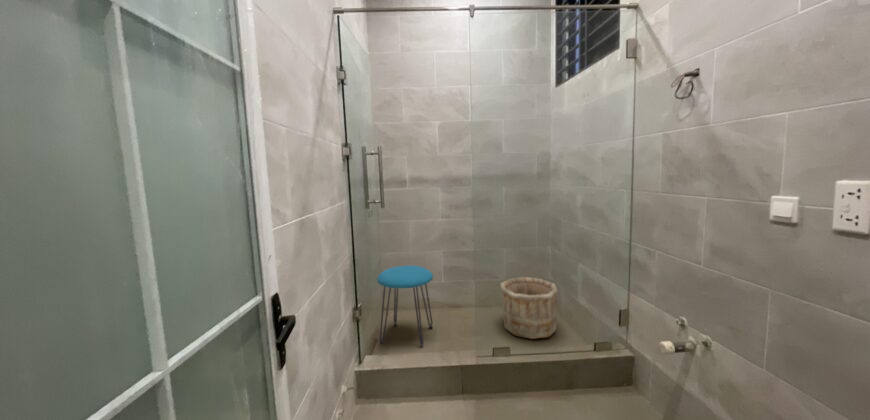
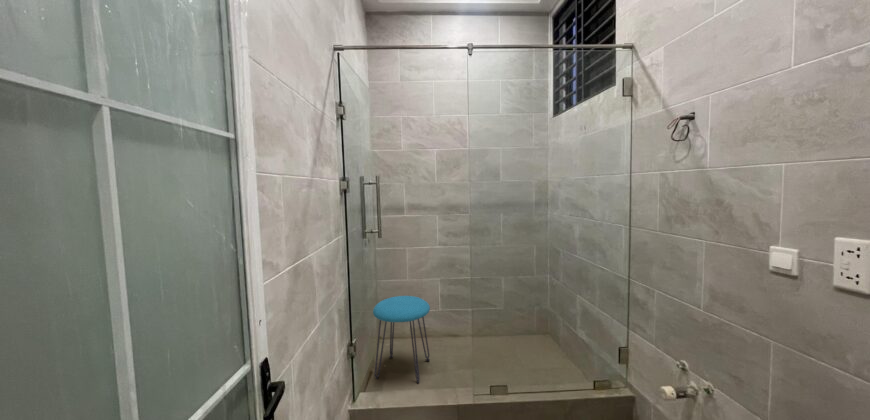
wooden bucket: present [500,277,558,339] -> none [499,308,558,375]

